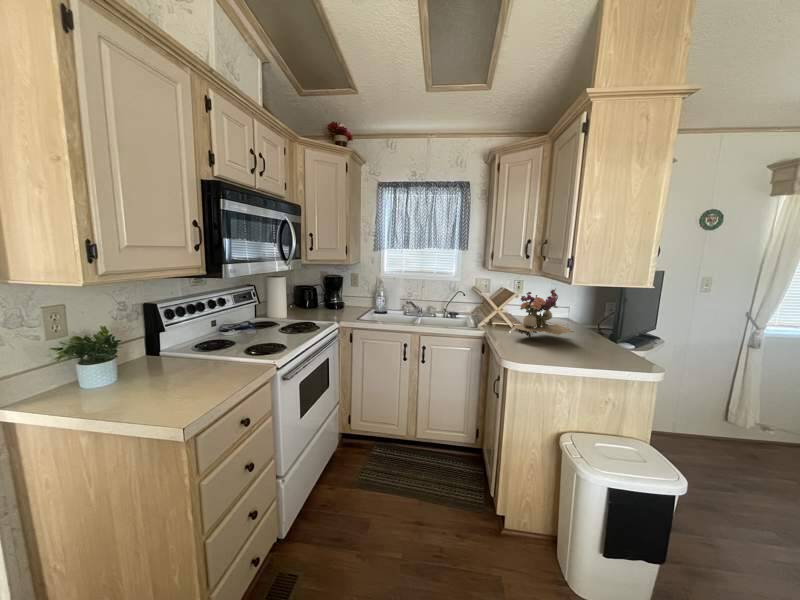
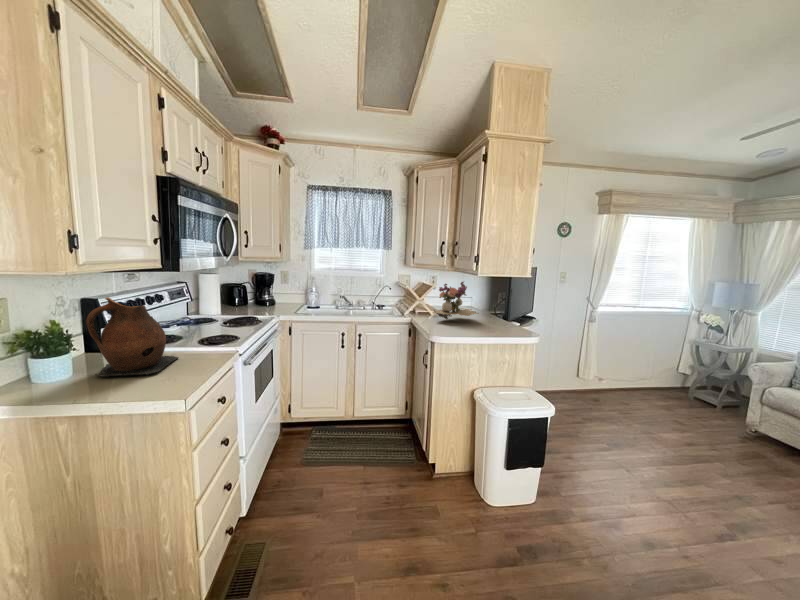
ceramic pitcher: none [125,305,216,388] -> present [86,297,178,376]

